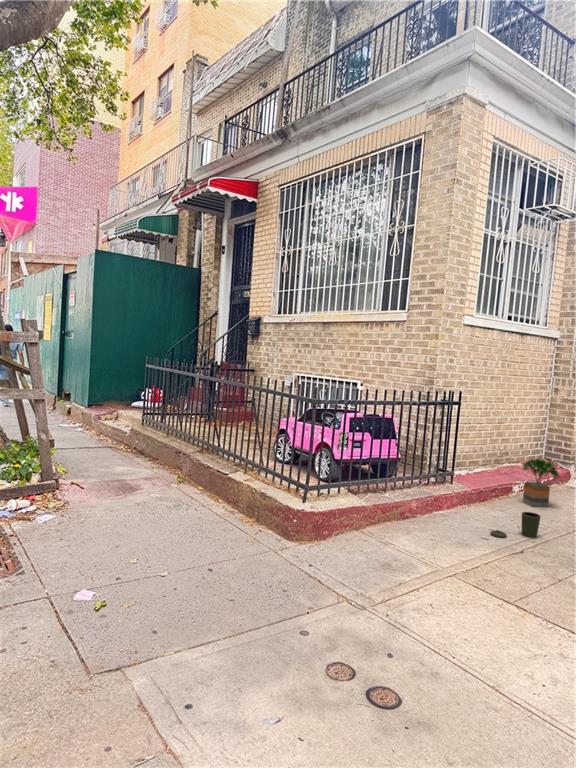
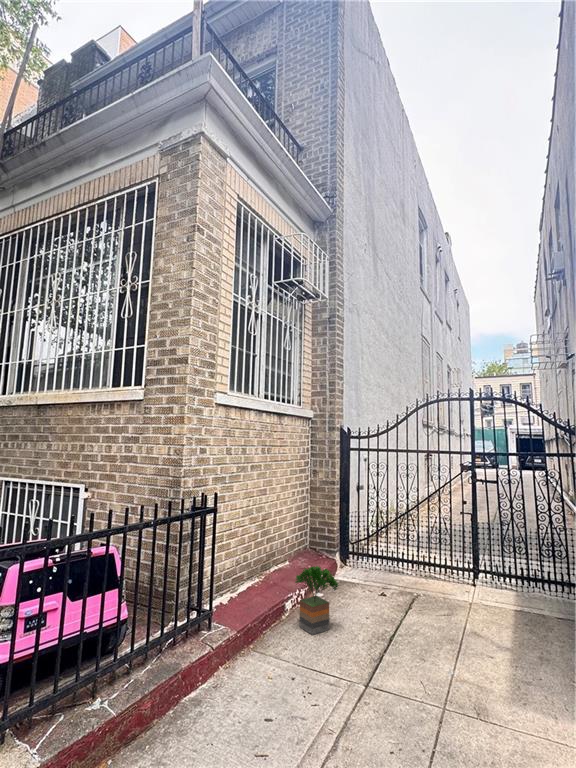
trash can: present [490,512,541,538] -> none [269,671,335,739]

